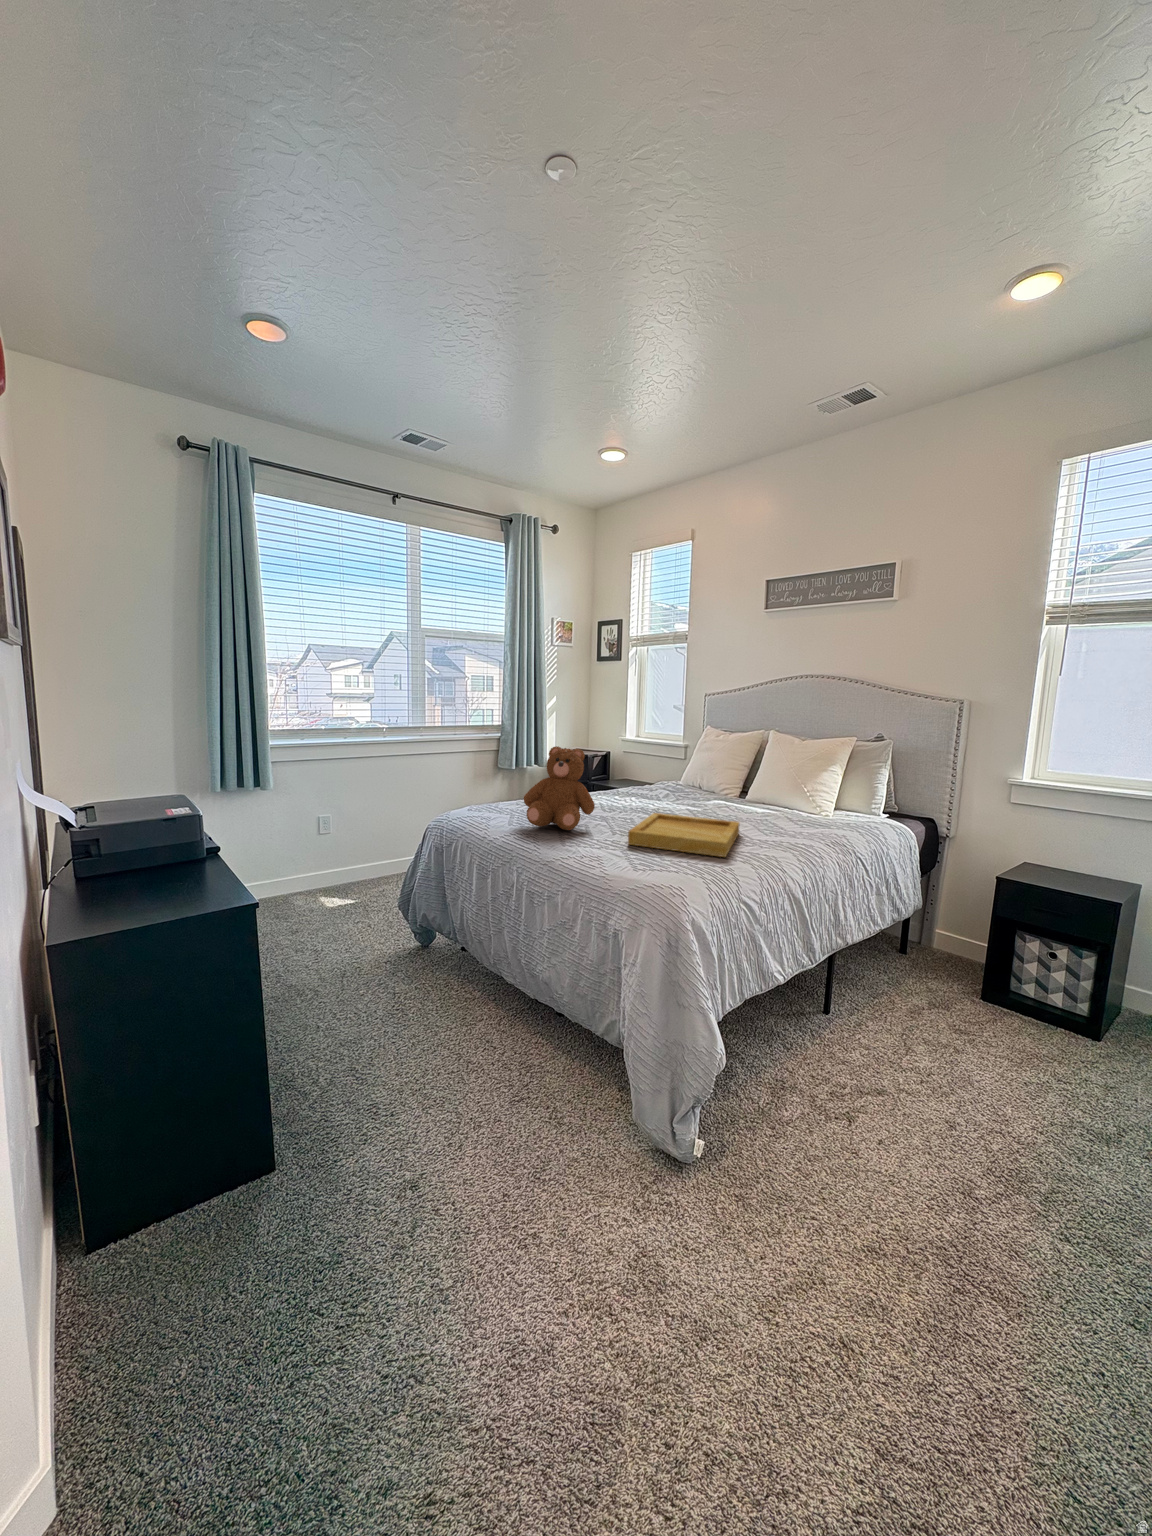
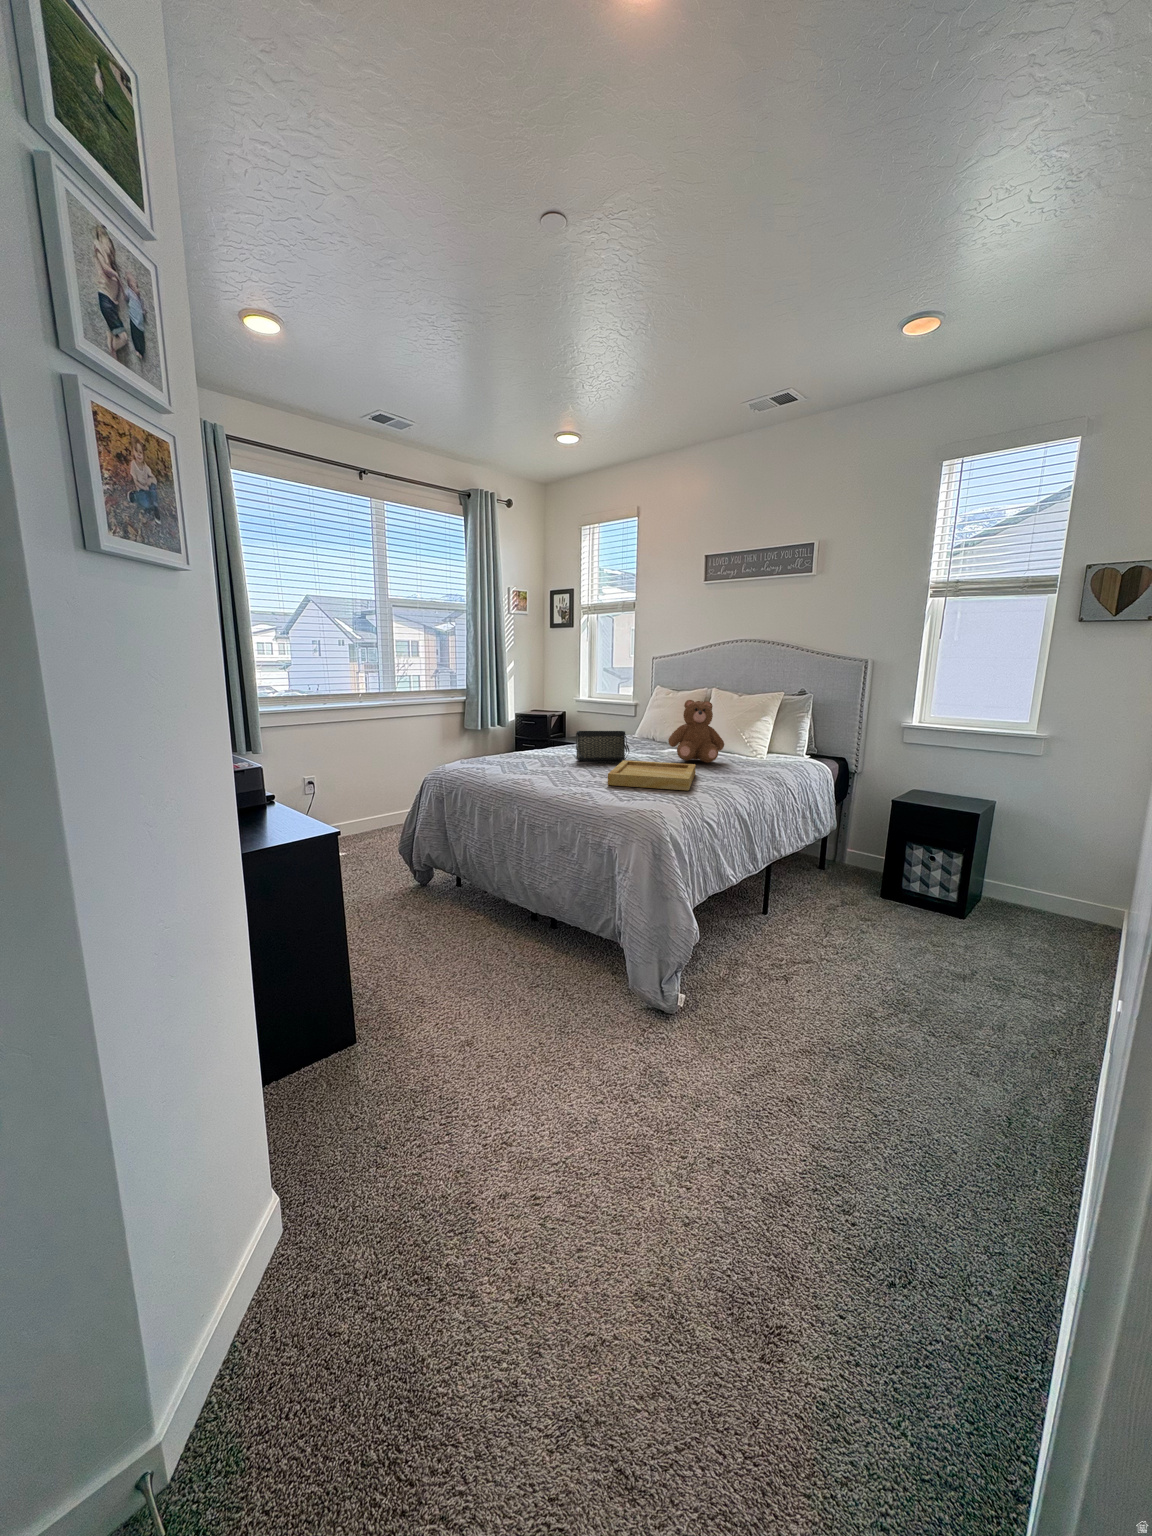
teddy bear: present [524,746,595,830] -> present [668,700,724,762]
handbag: none [602,776,664,815] -> present [576,731,630,764]

